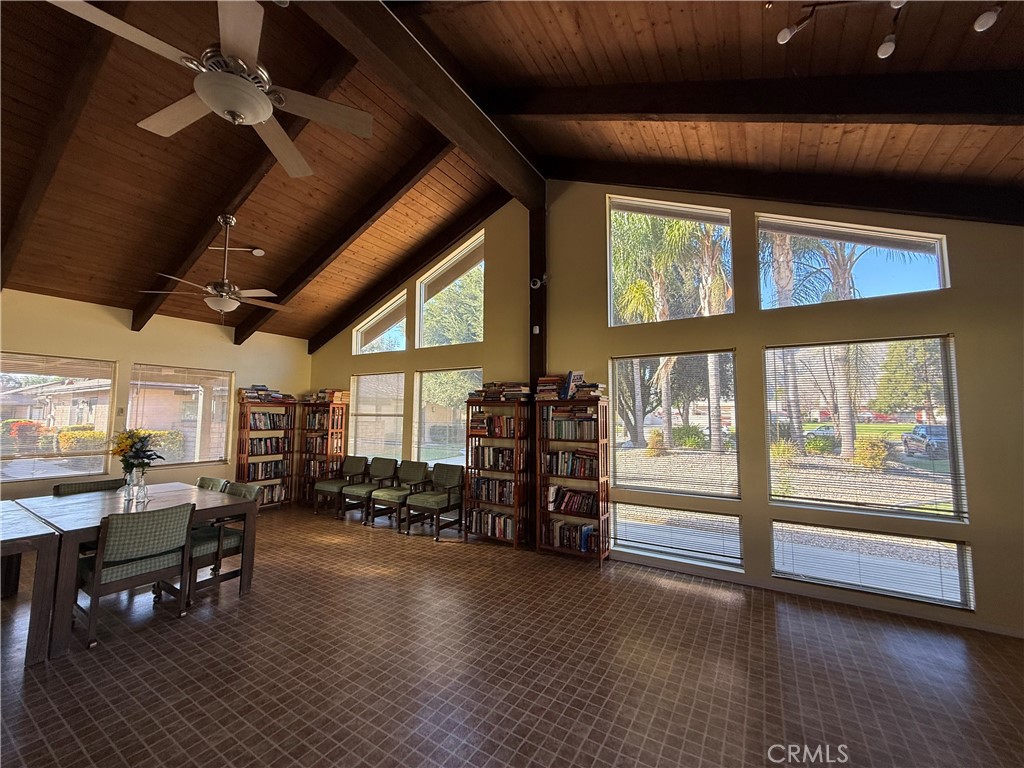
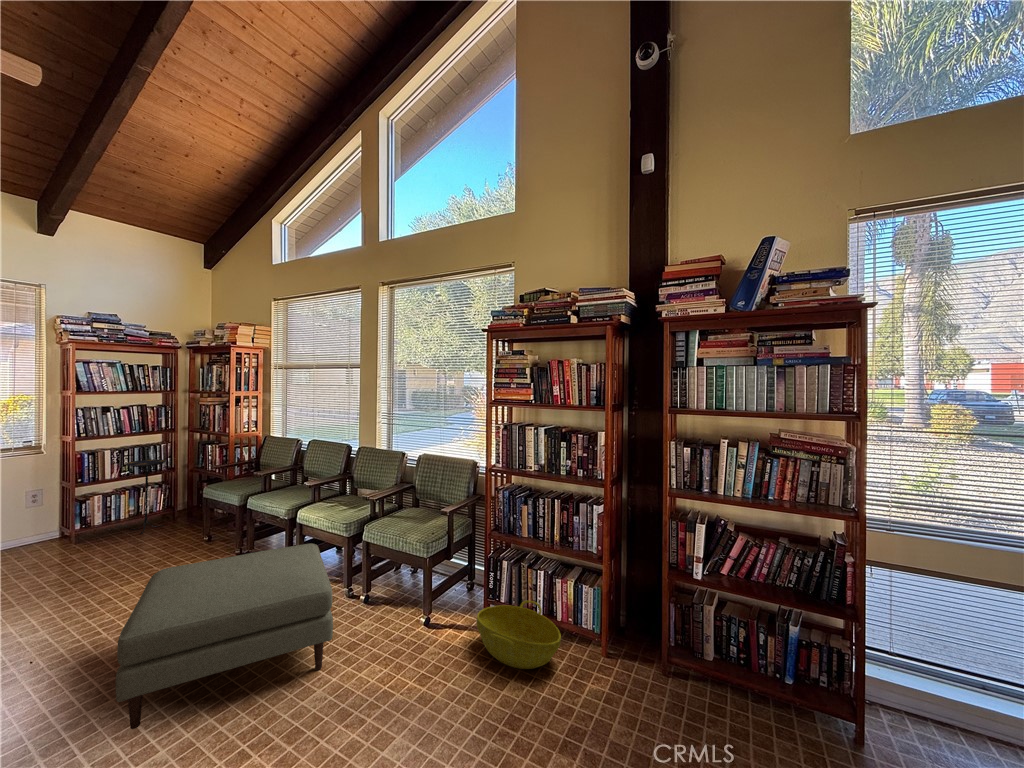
ottoman: none [319,503,397,558] -> present [116,544,333,729]
basket: none [459,528,494,551] -> present [476,600,561,669]

